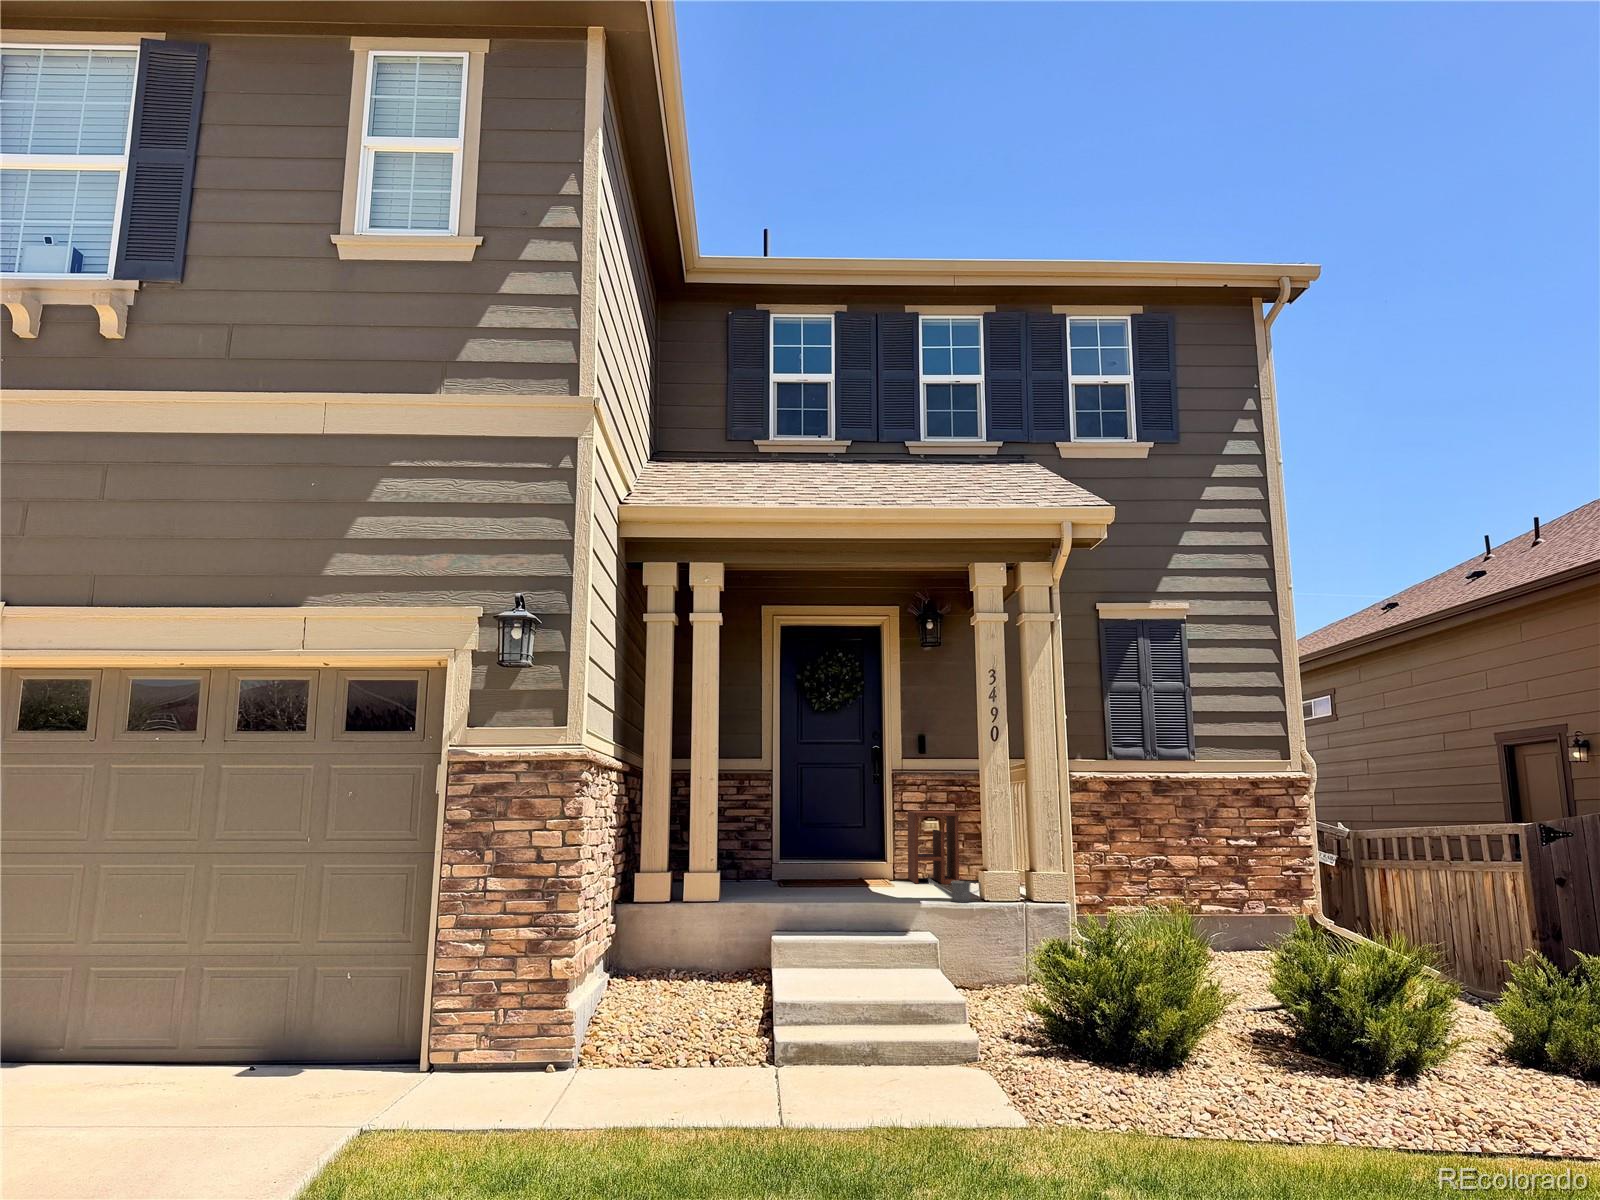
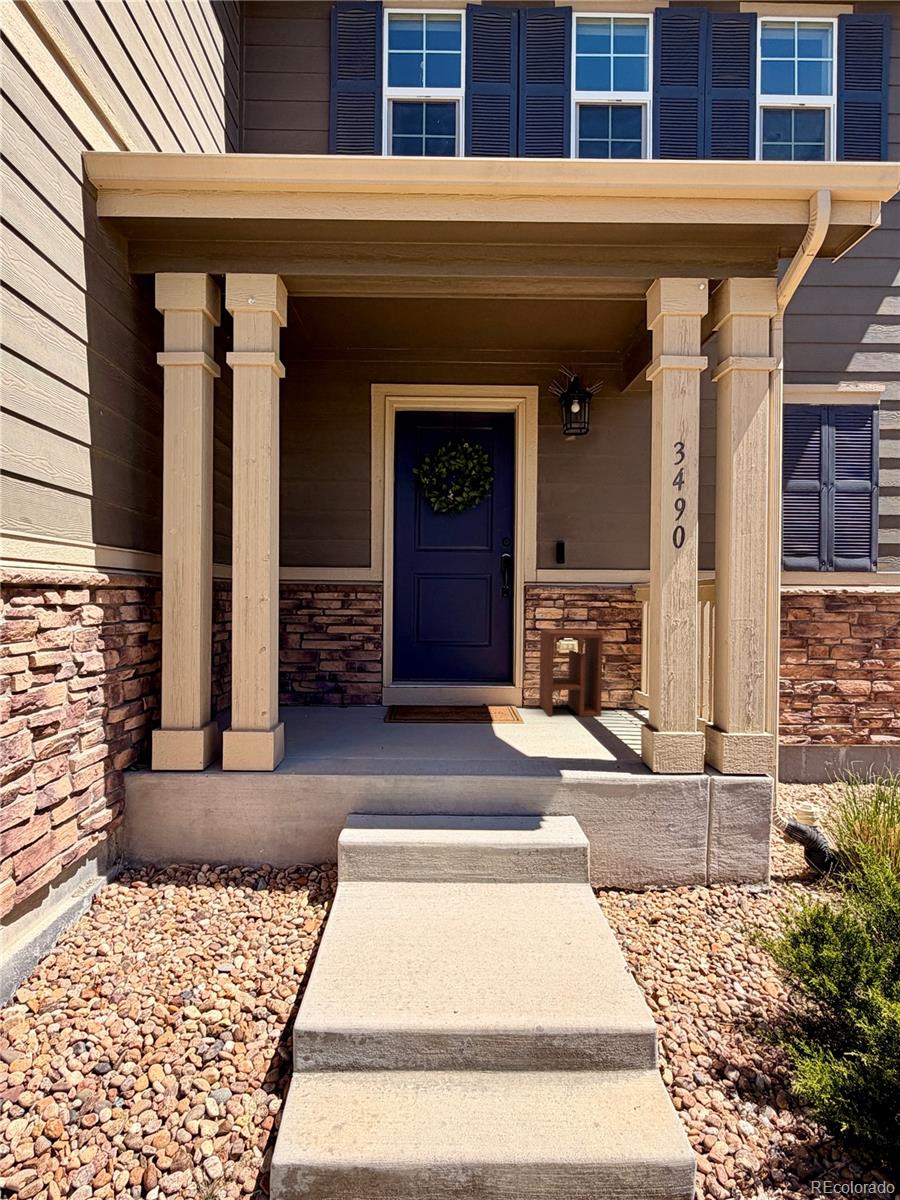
watering can: present [928,879,981,902] -> none [573,733,647,770]

